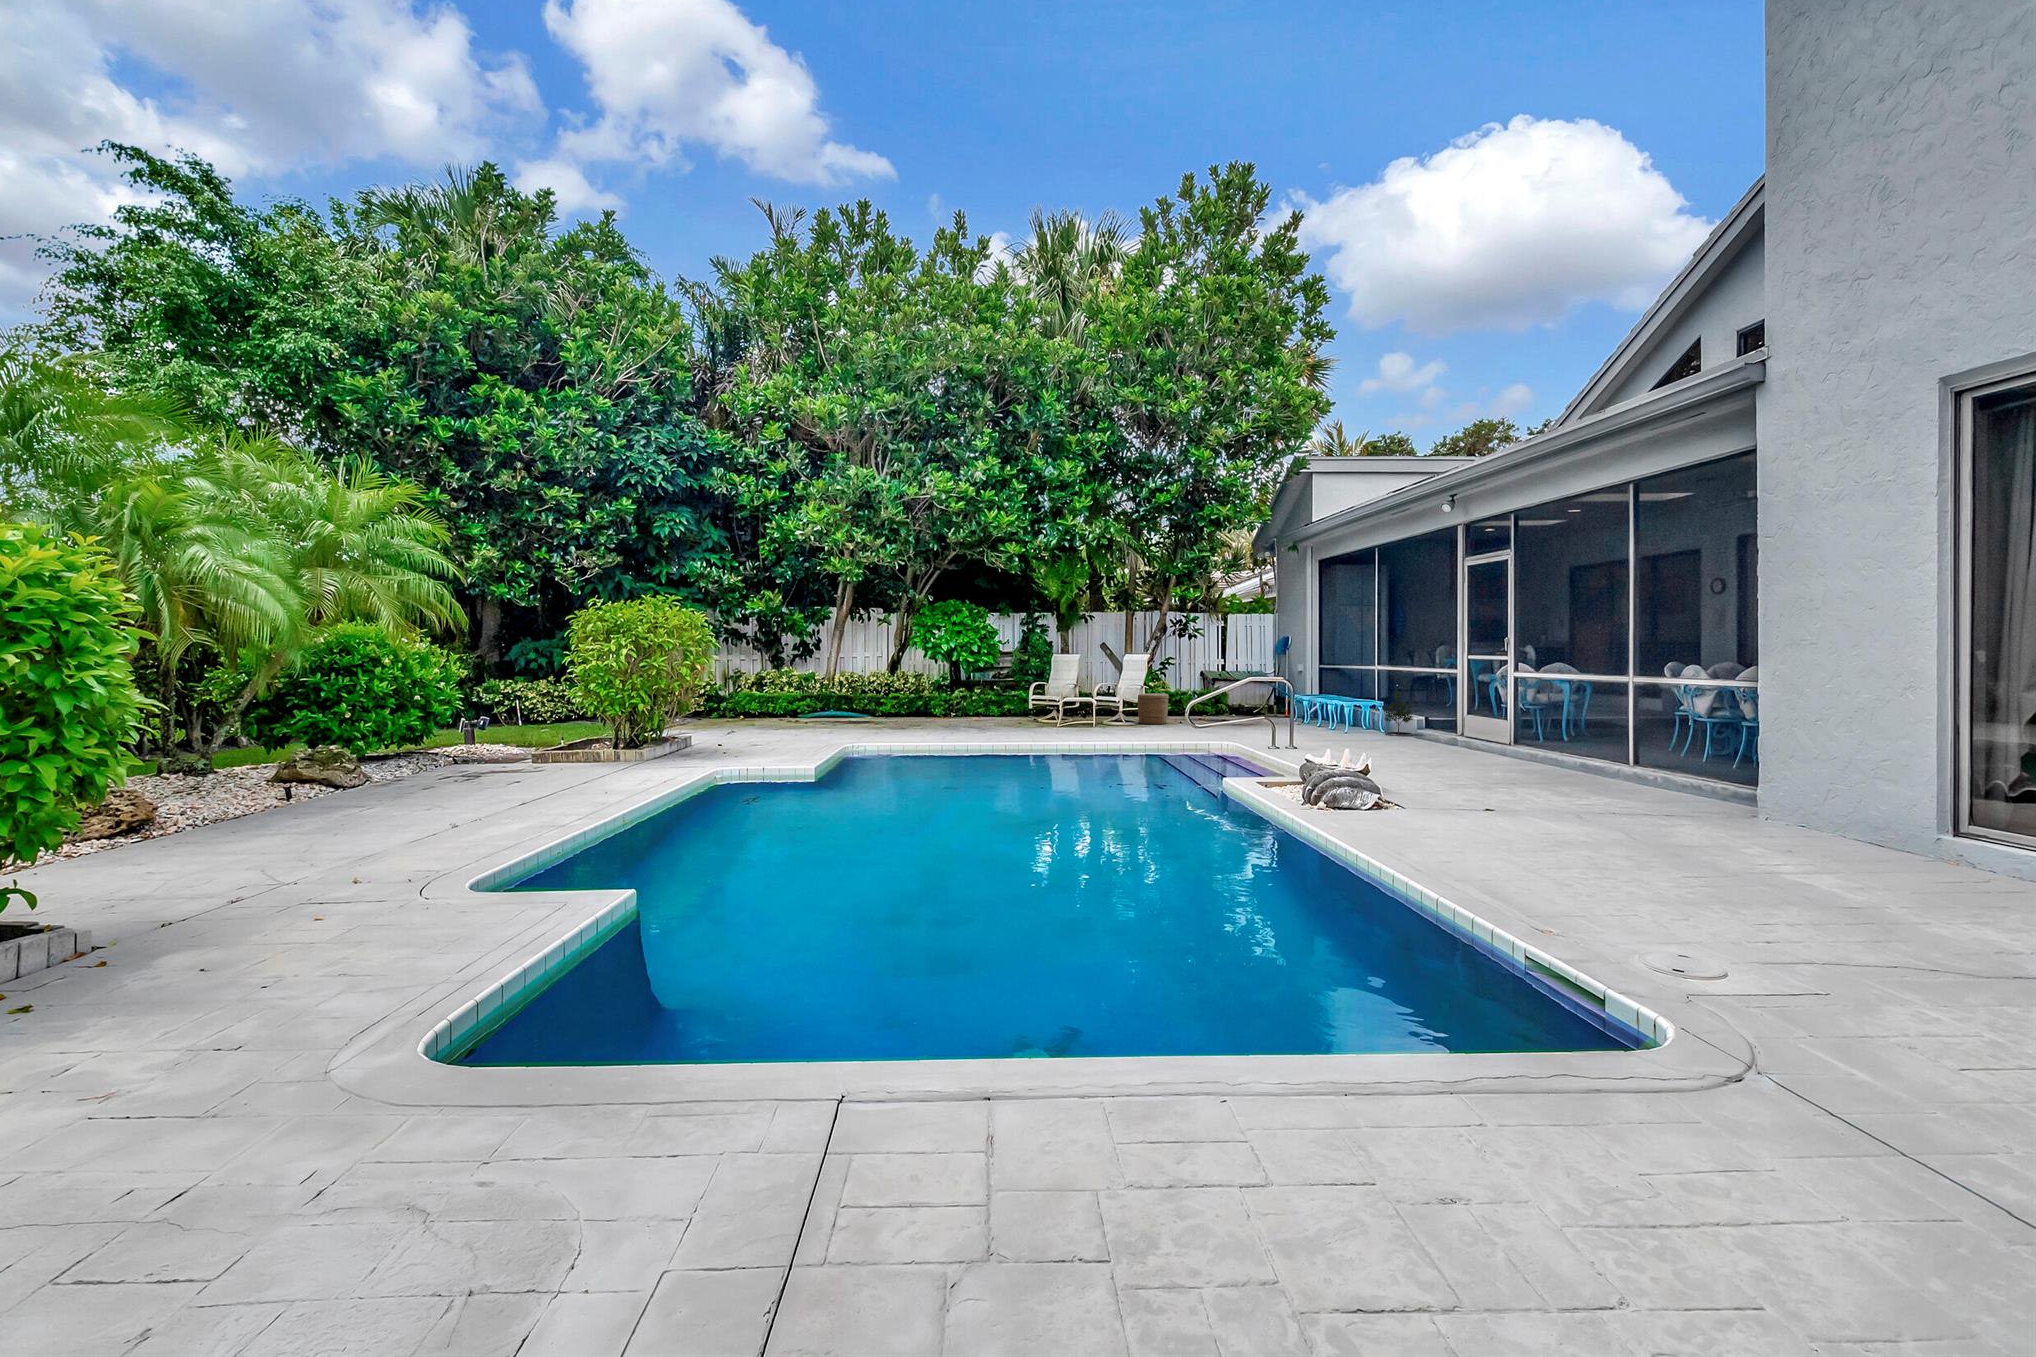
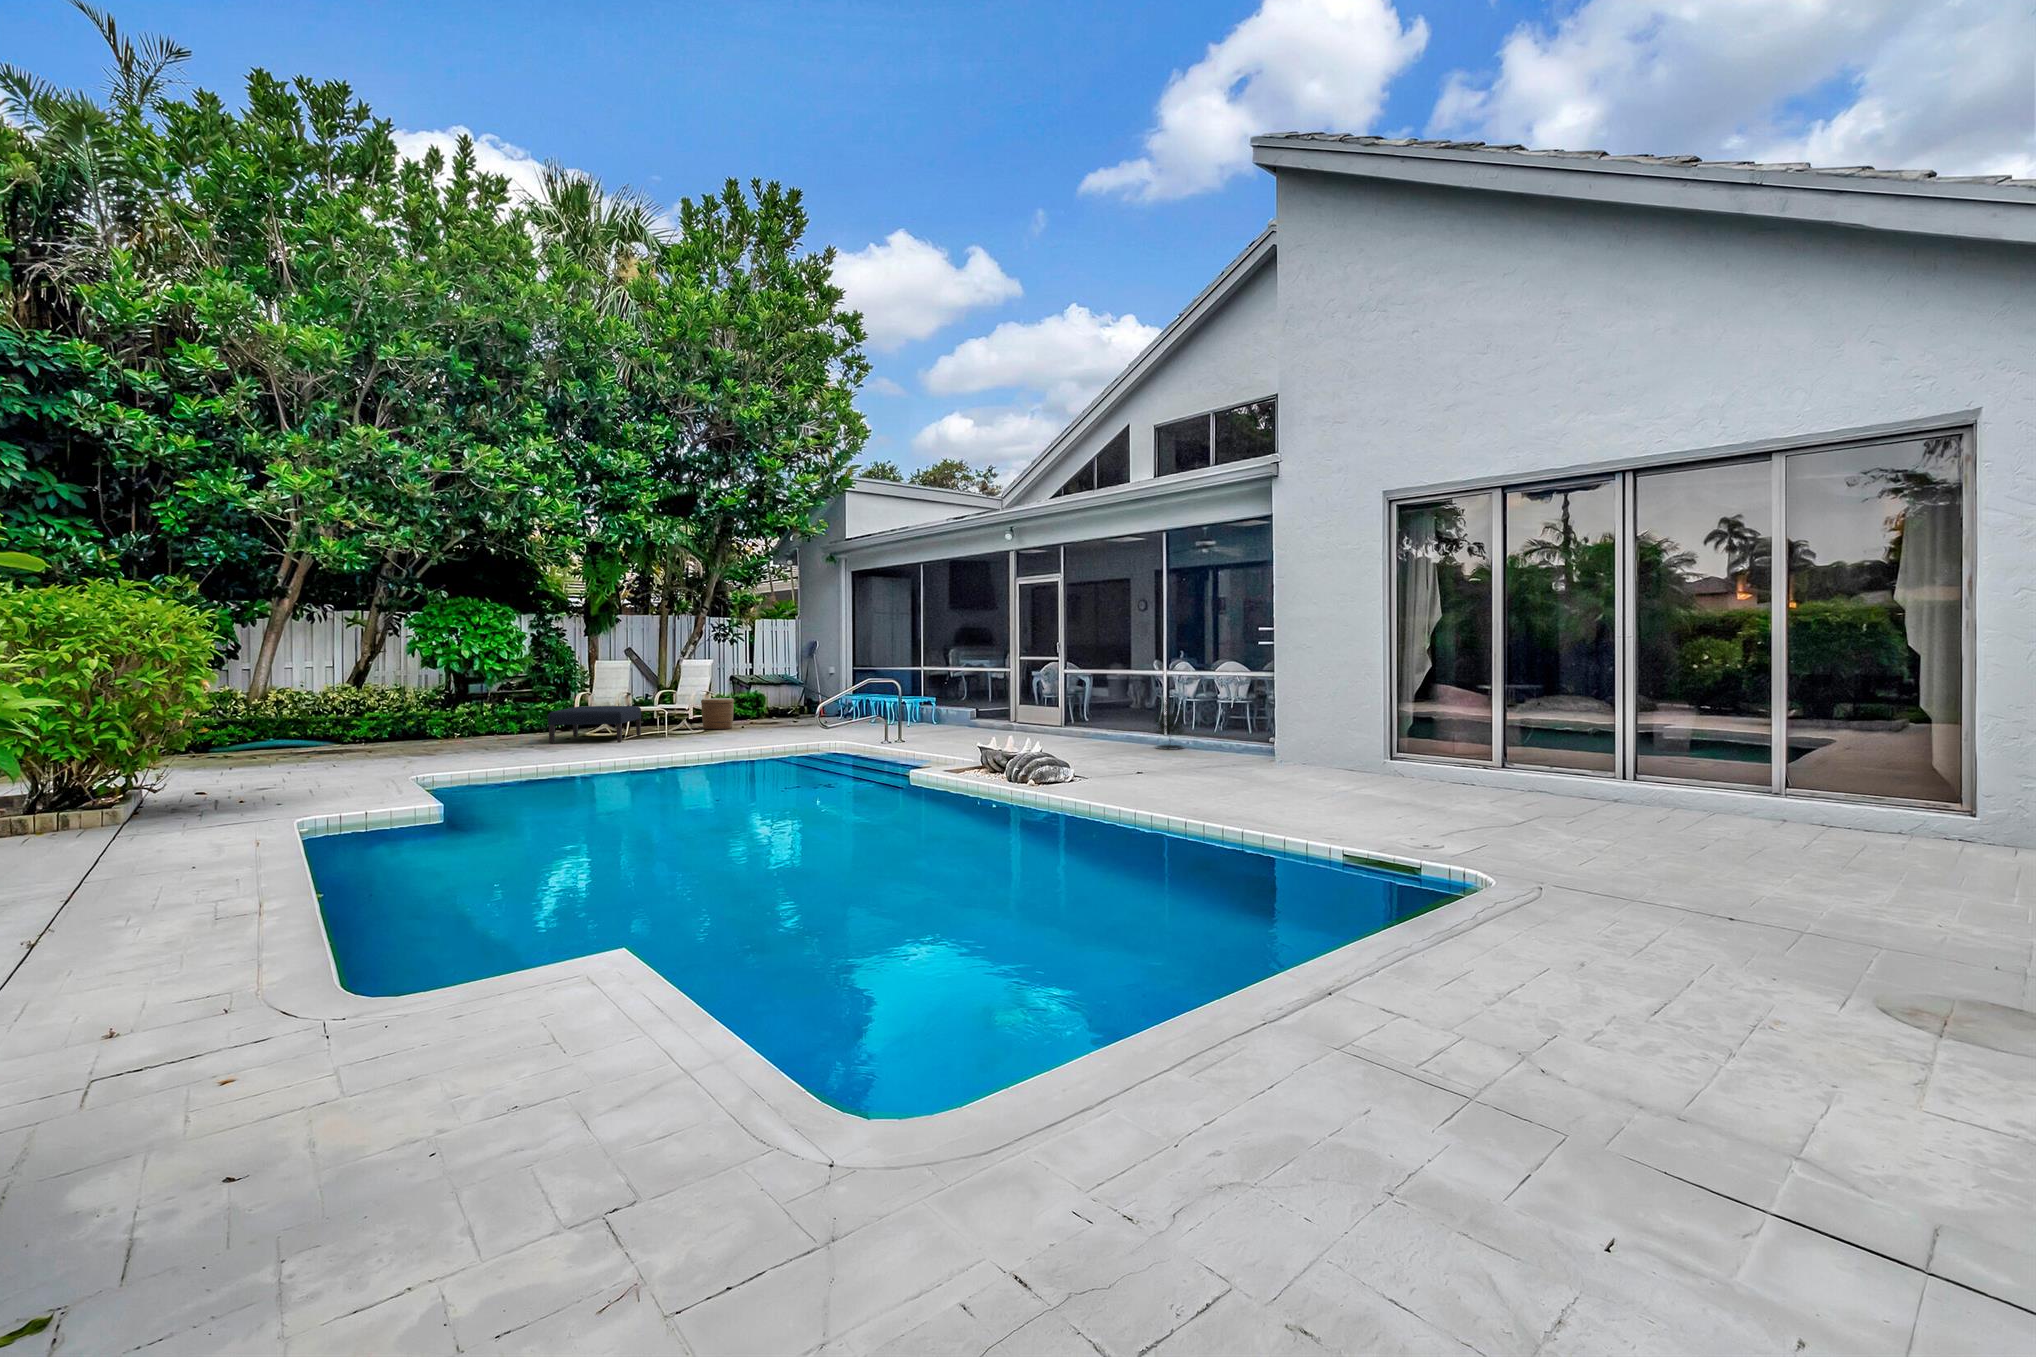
potted tree: present [1382,688,1413,736] -> present [1155,699,1184,750]
ottoman: none [992,697,1076,731] -> present [548,706,641,743]

